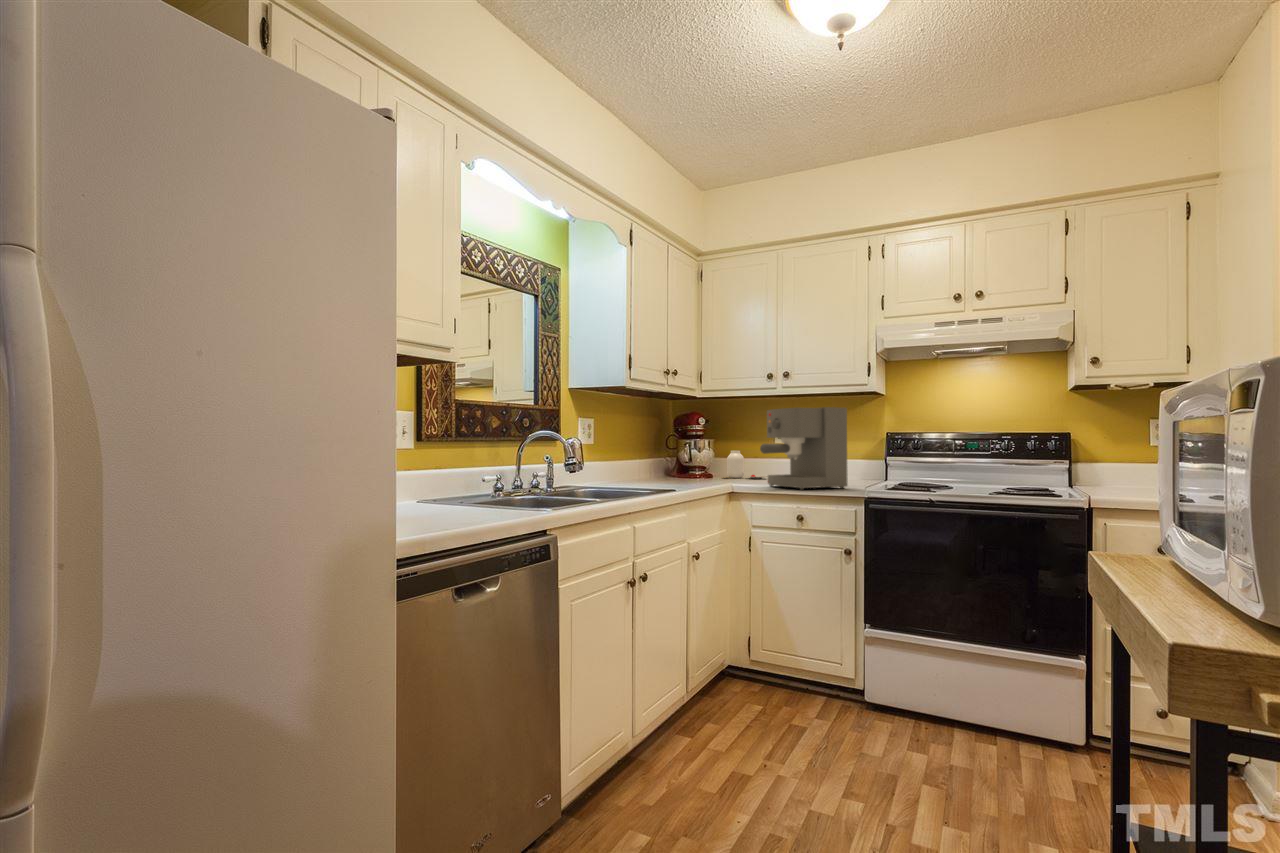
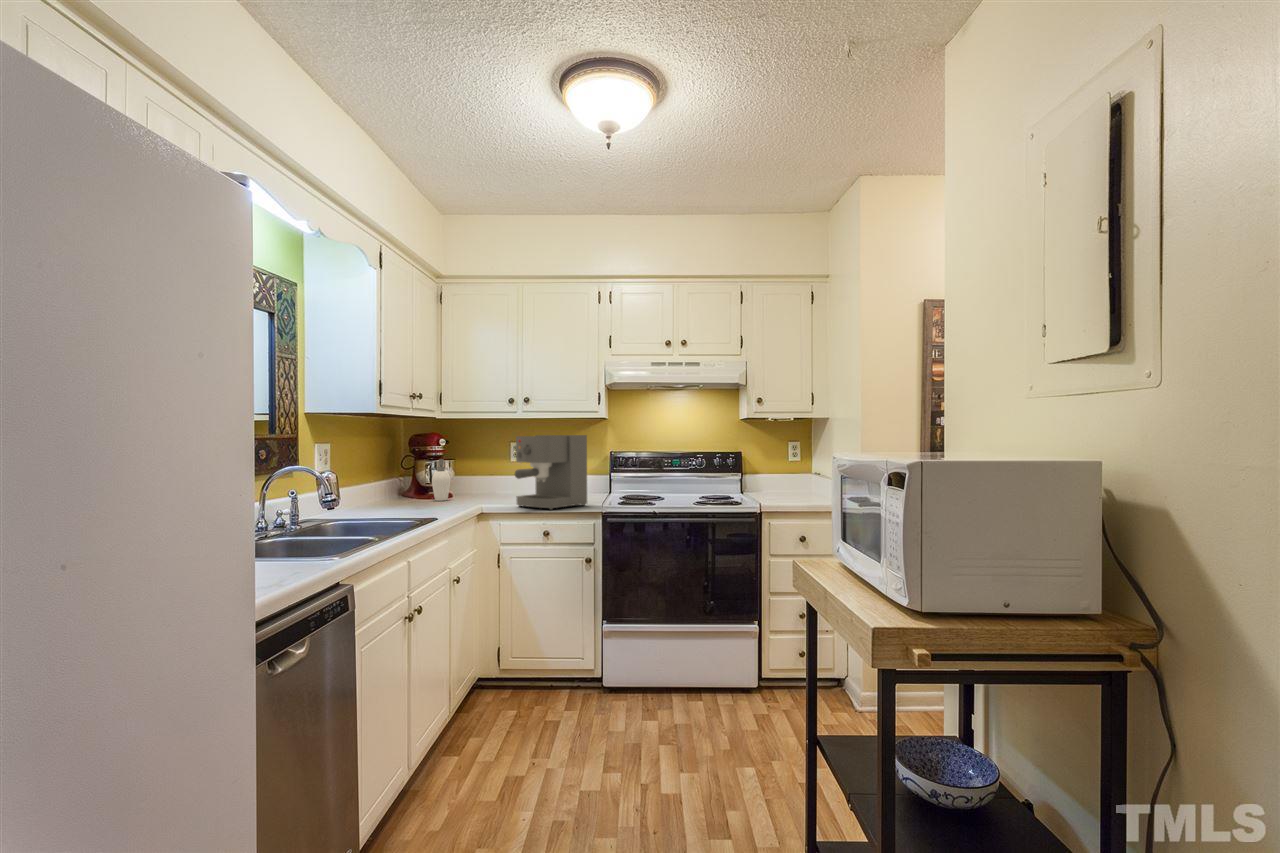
soap dispenser: none [691,438,710,479] -> present [432,459,451,501]
jar: present [723,451,767,479] -> none [461,470,506,498]

